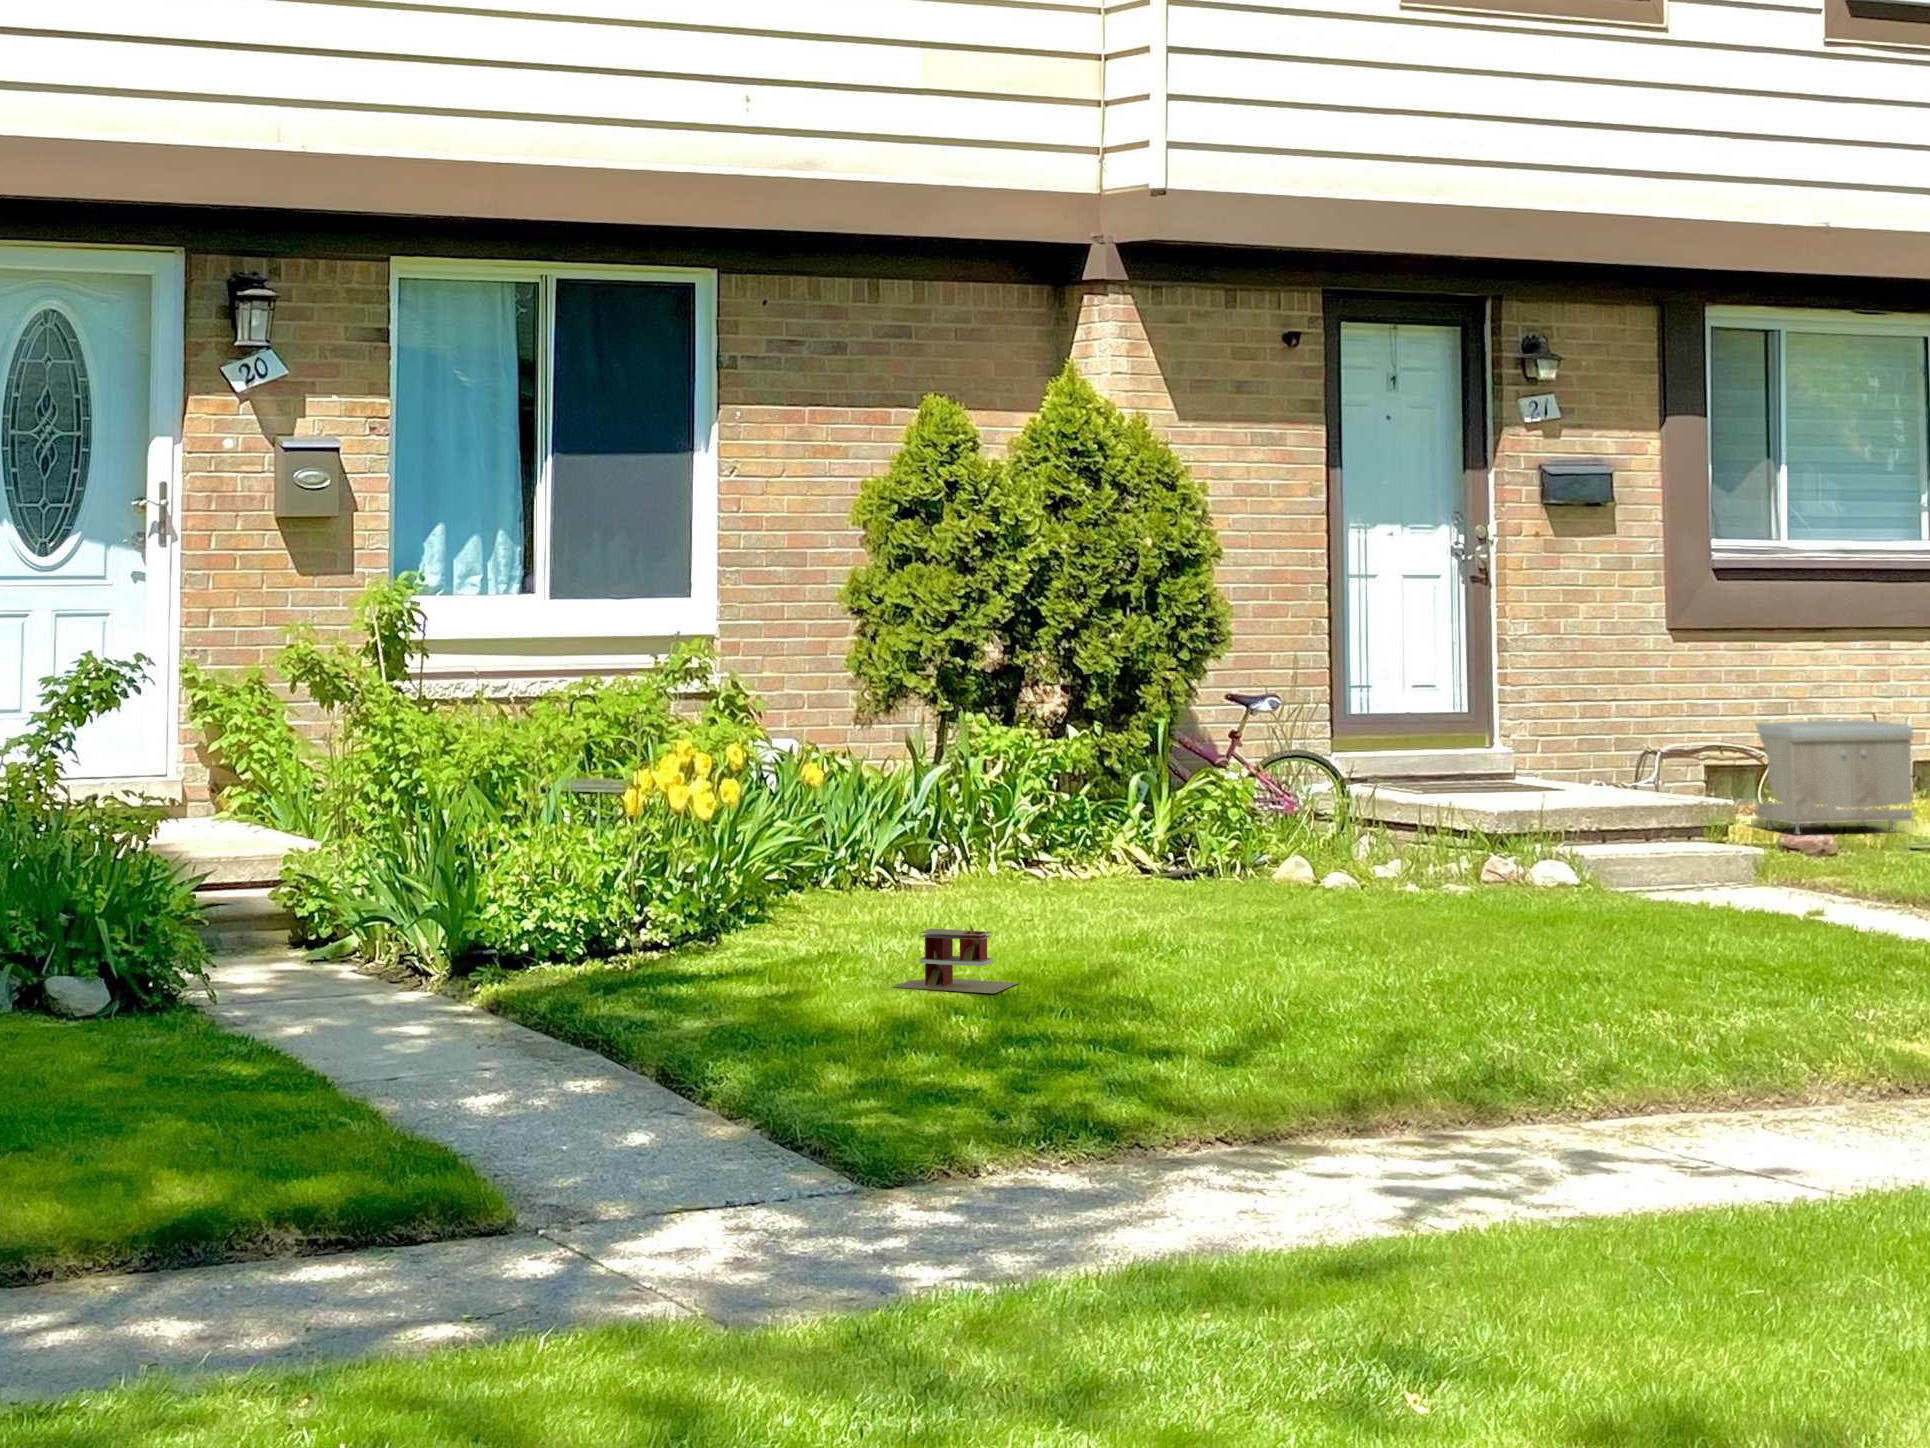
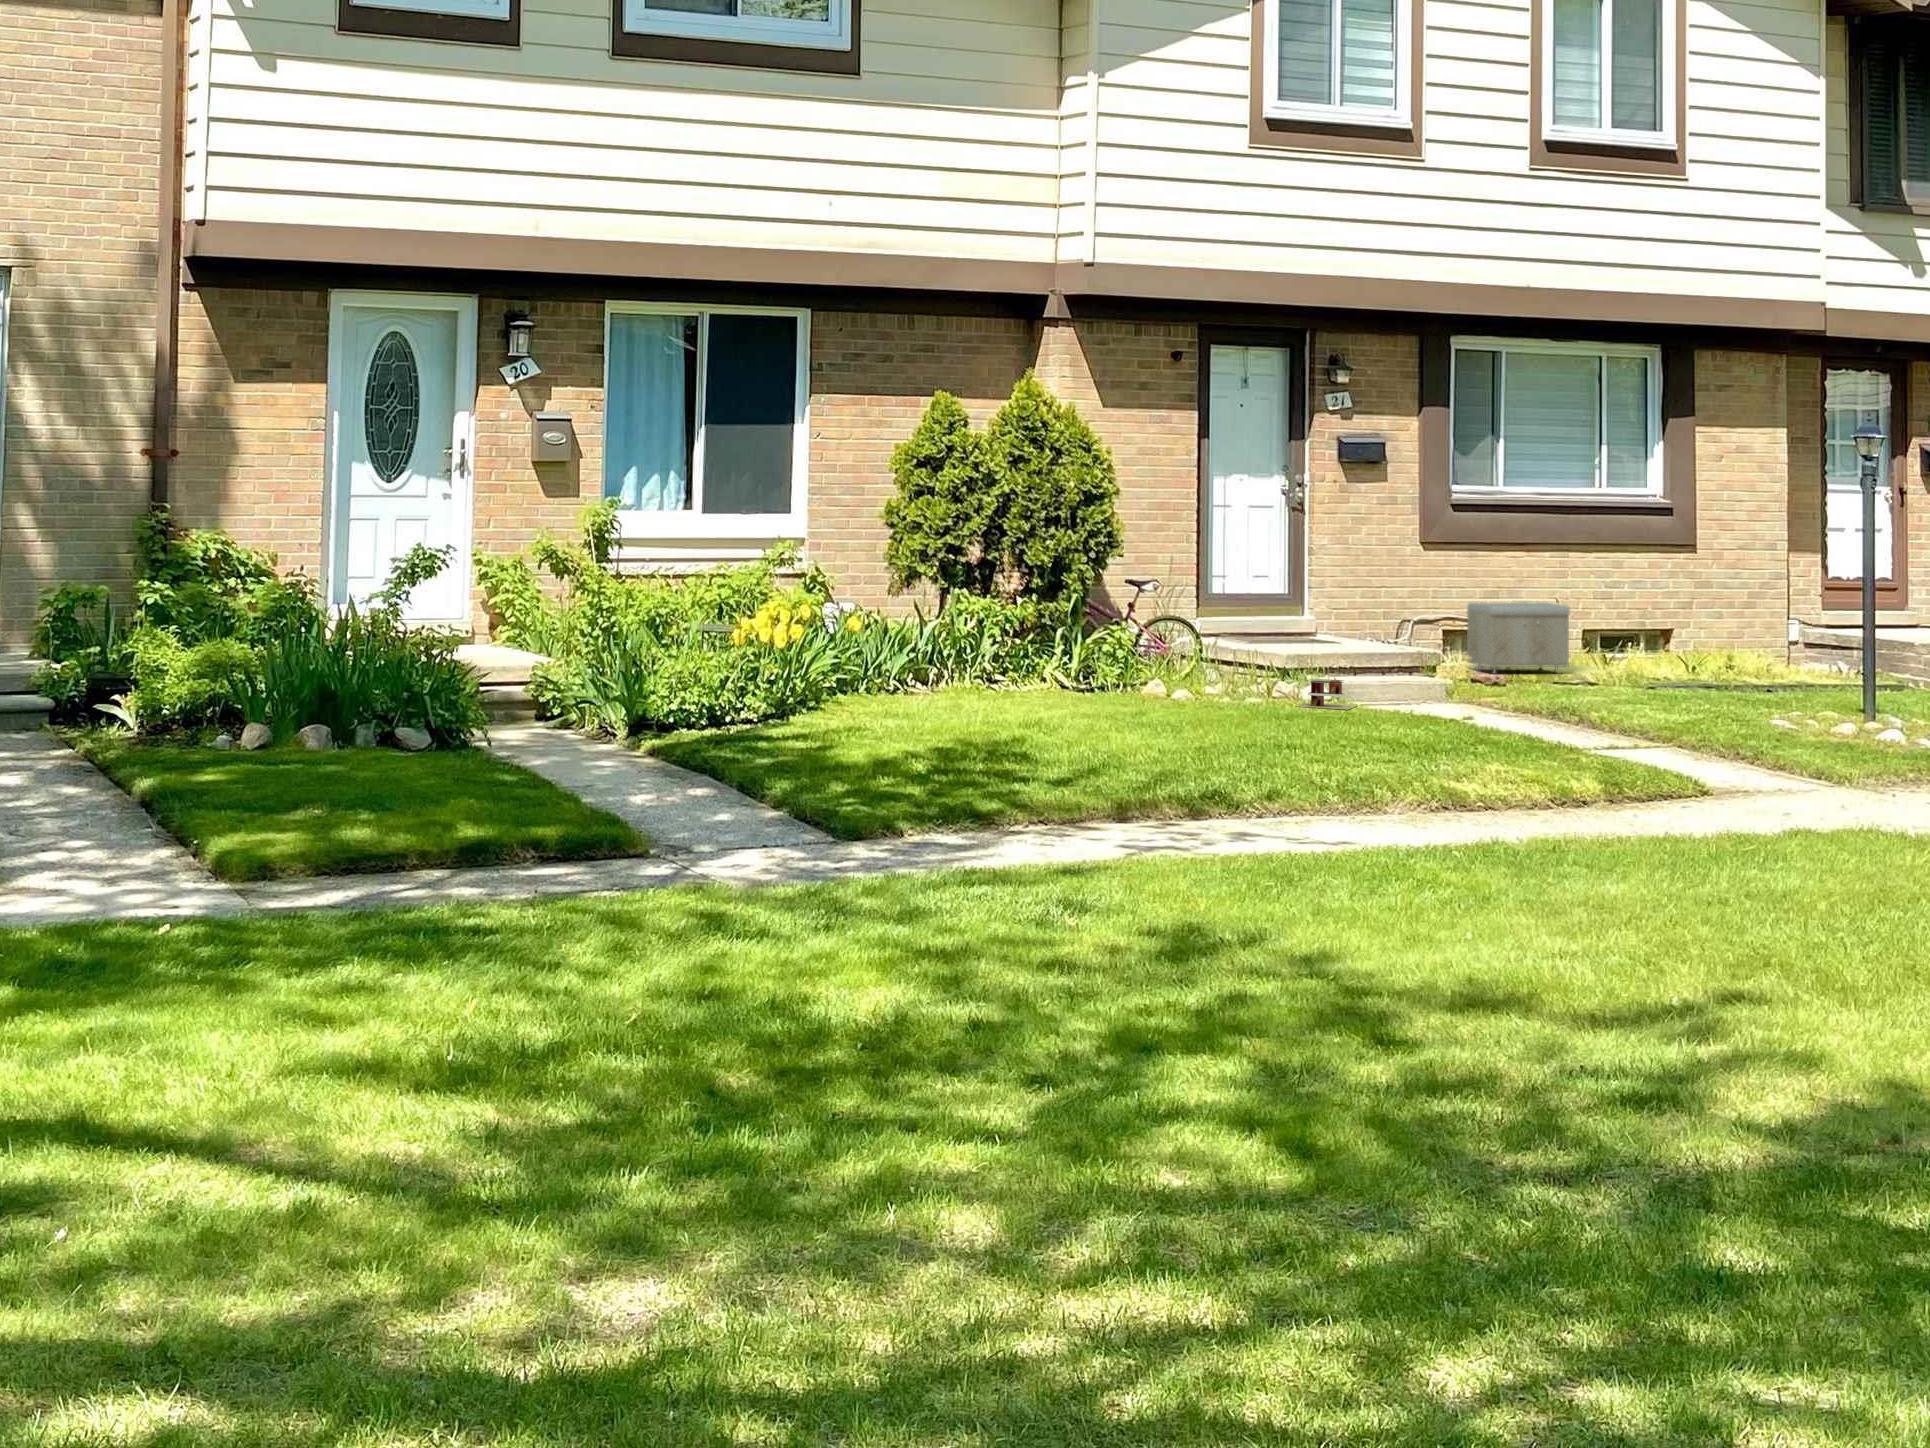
toy house: present [894,926,1018,993] -> present [1297,677,1356,710]

